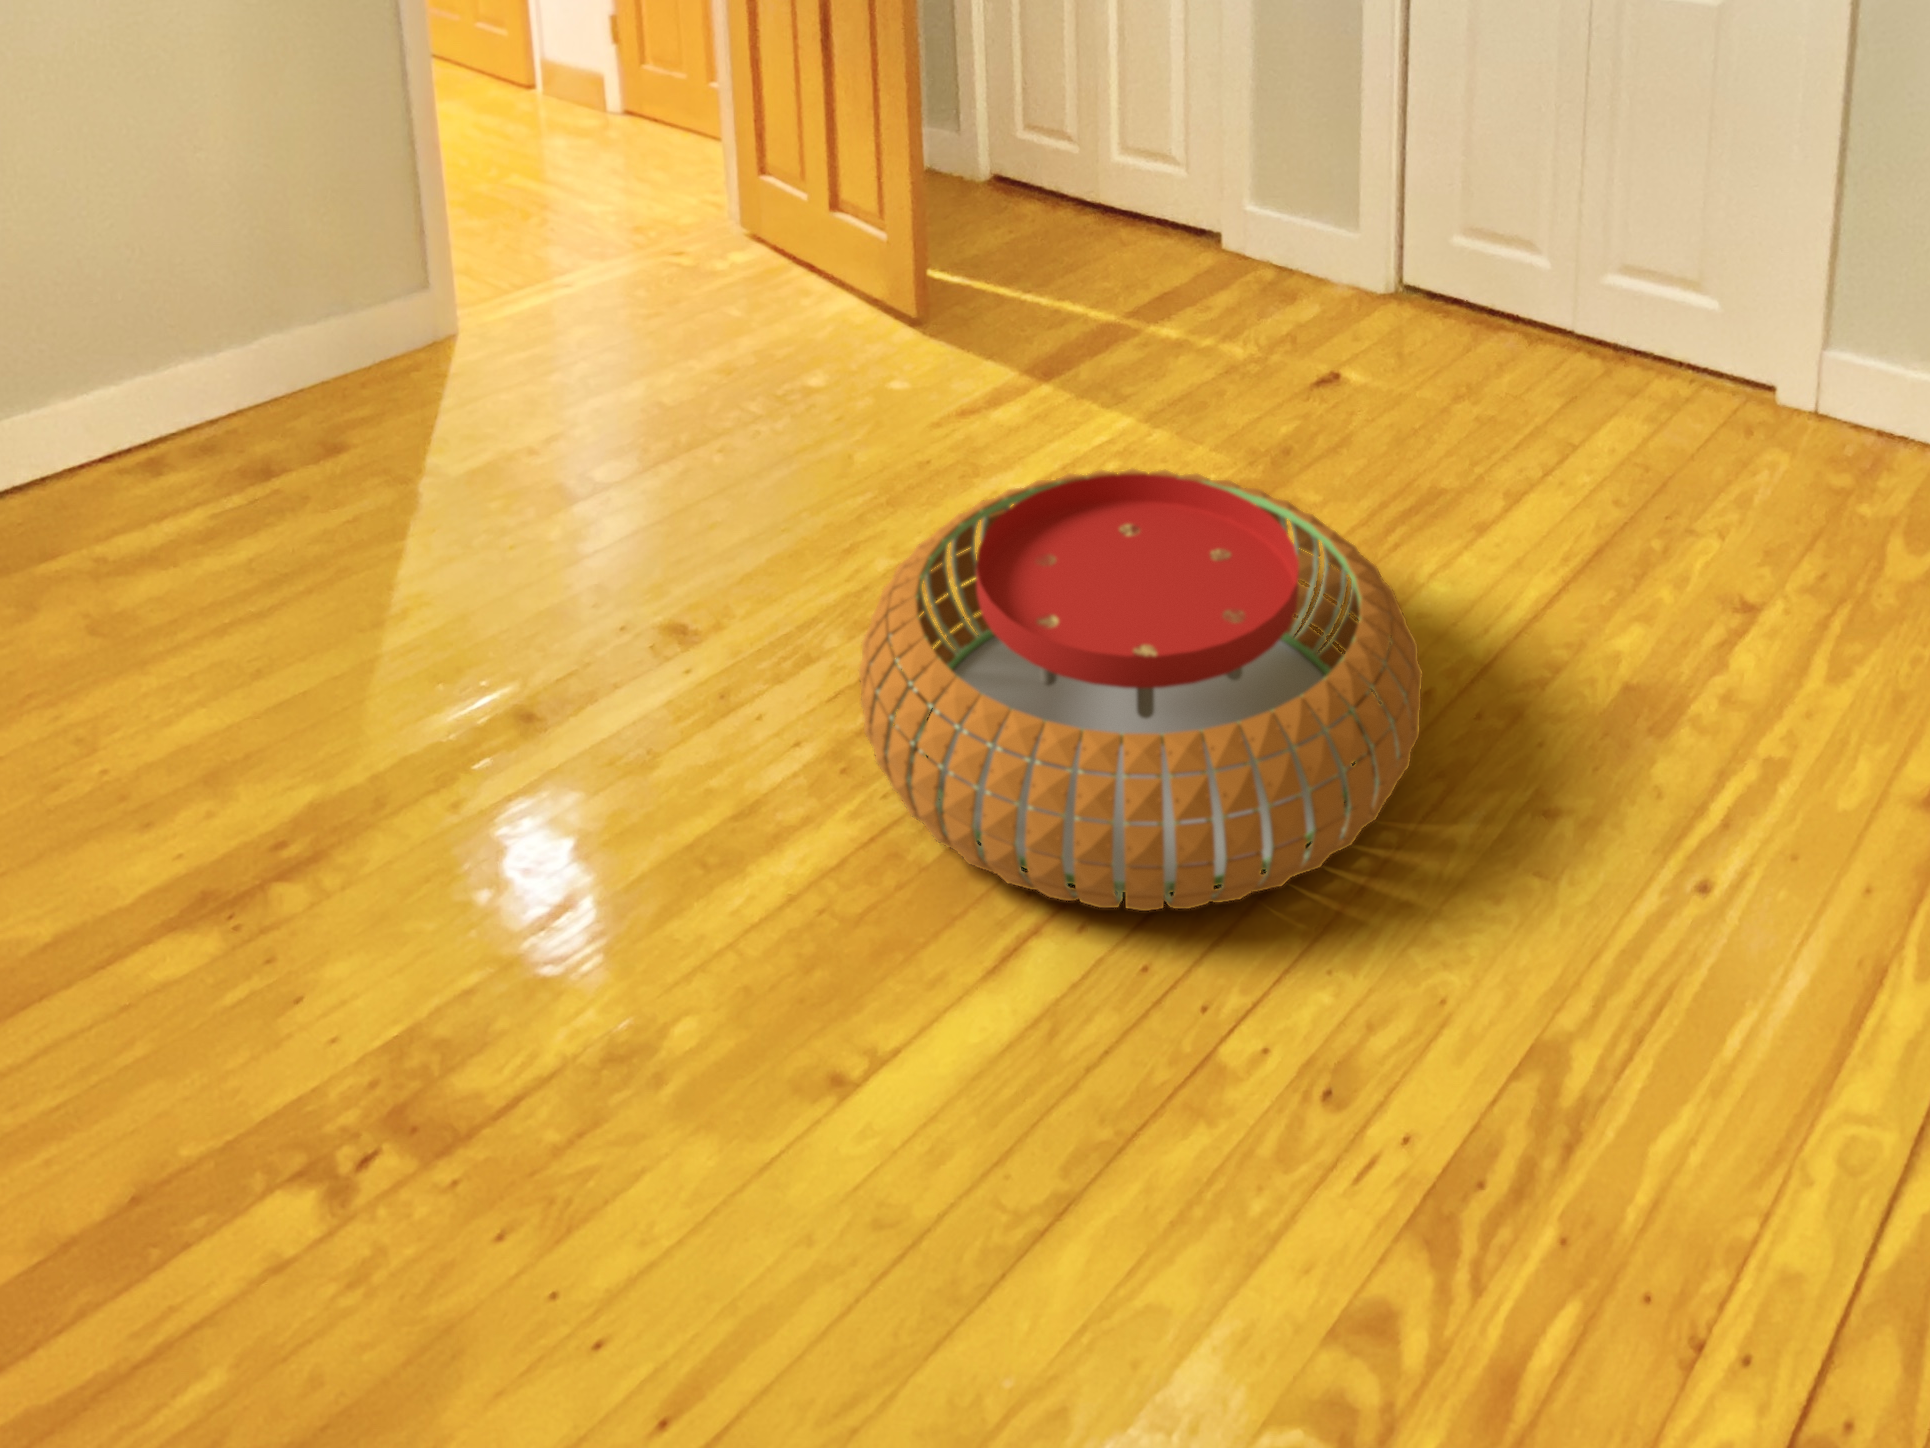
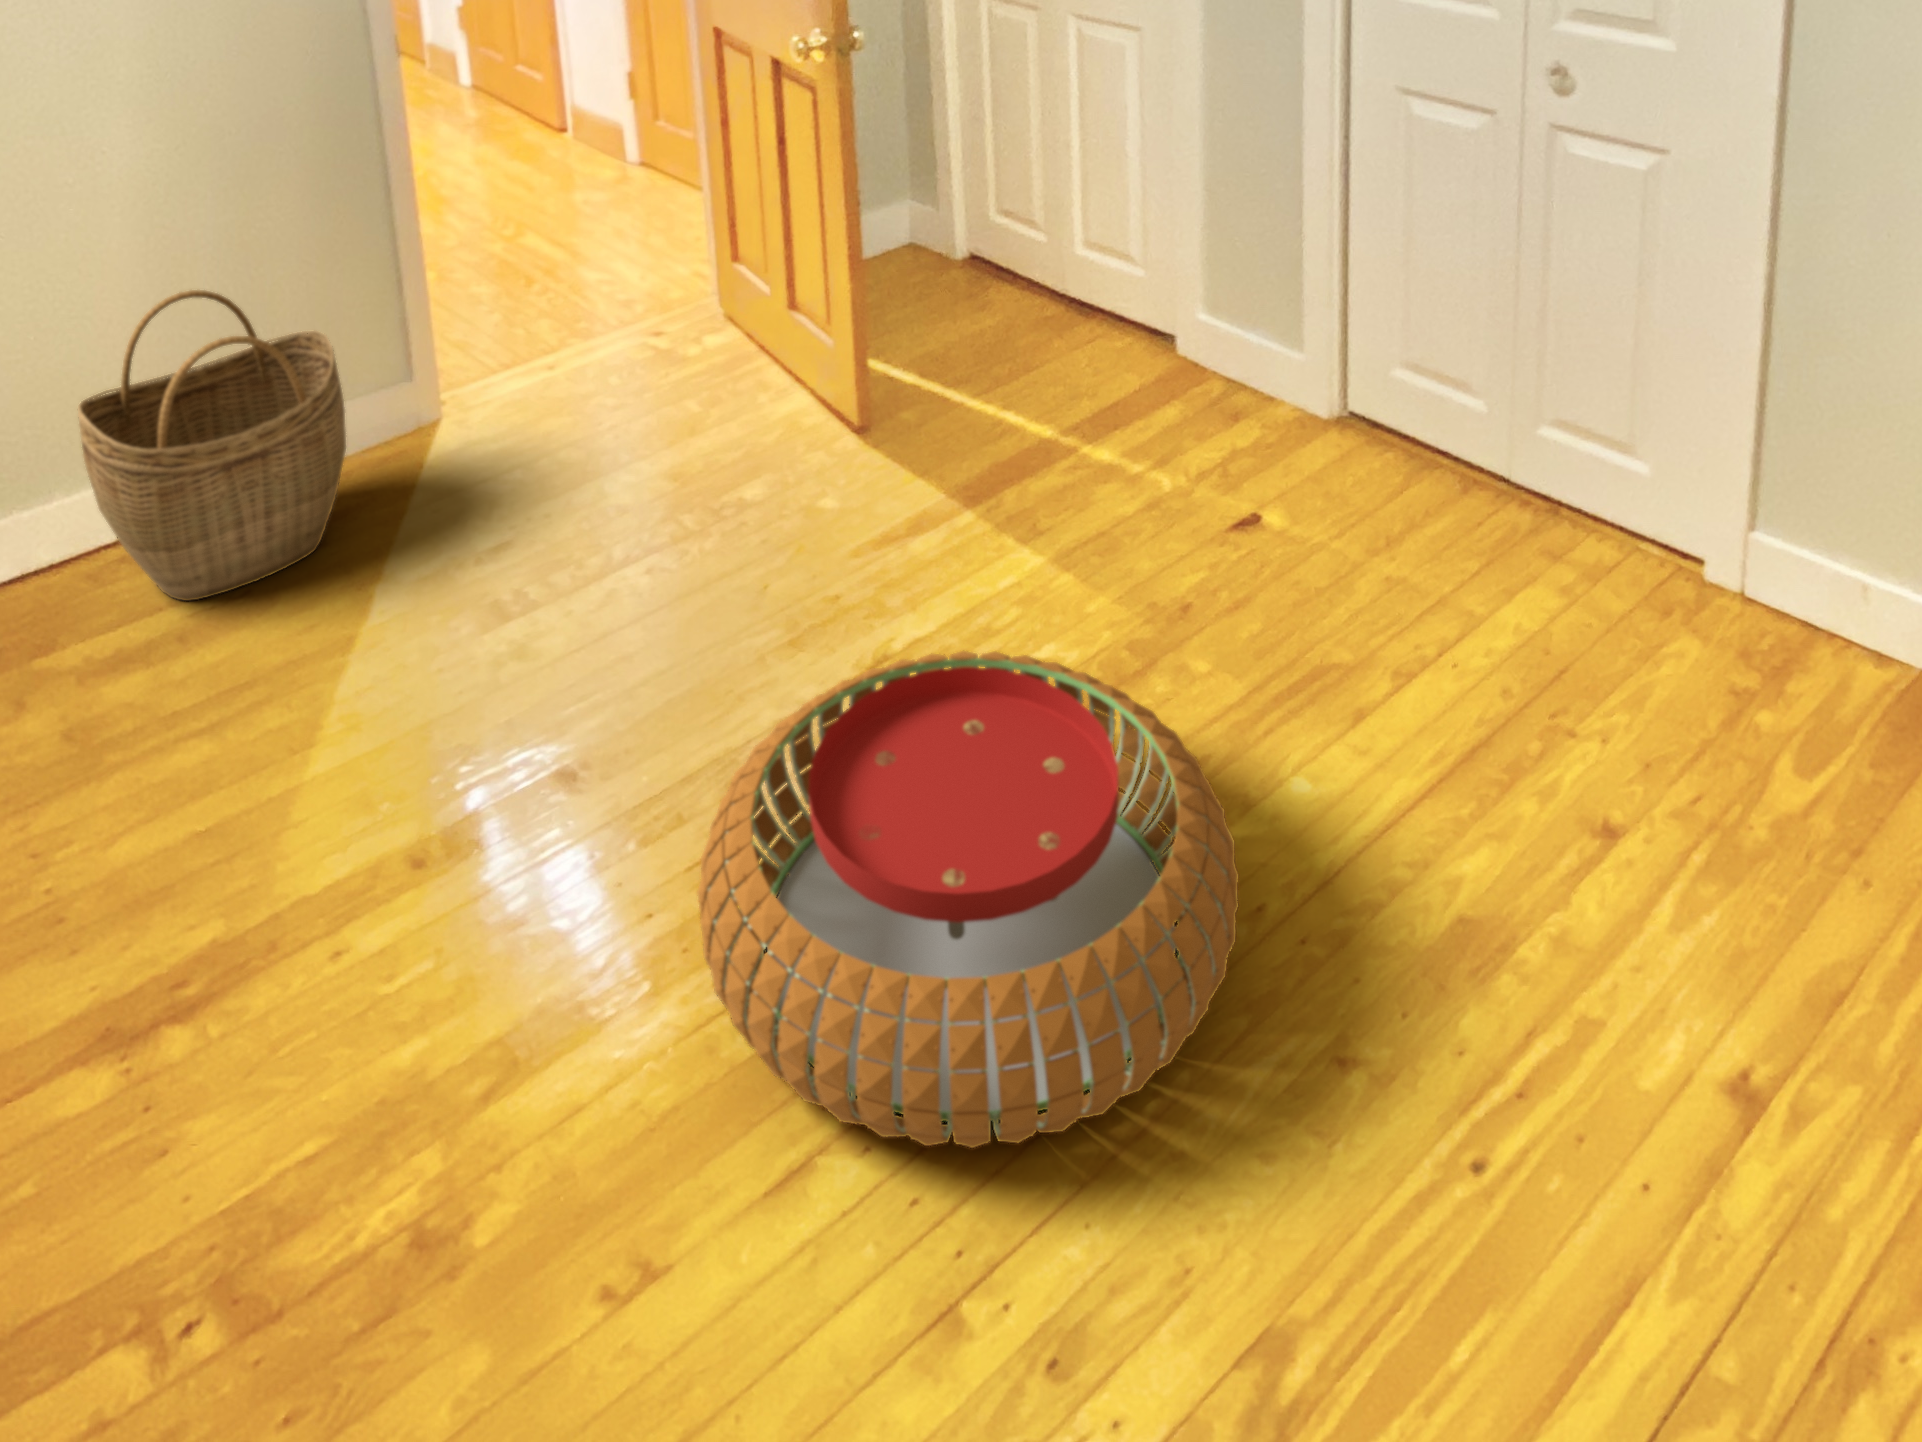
woven basket: none [83,172,380,504] -> present [78,290,346,601]

